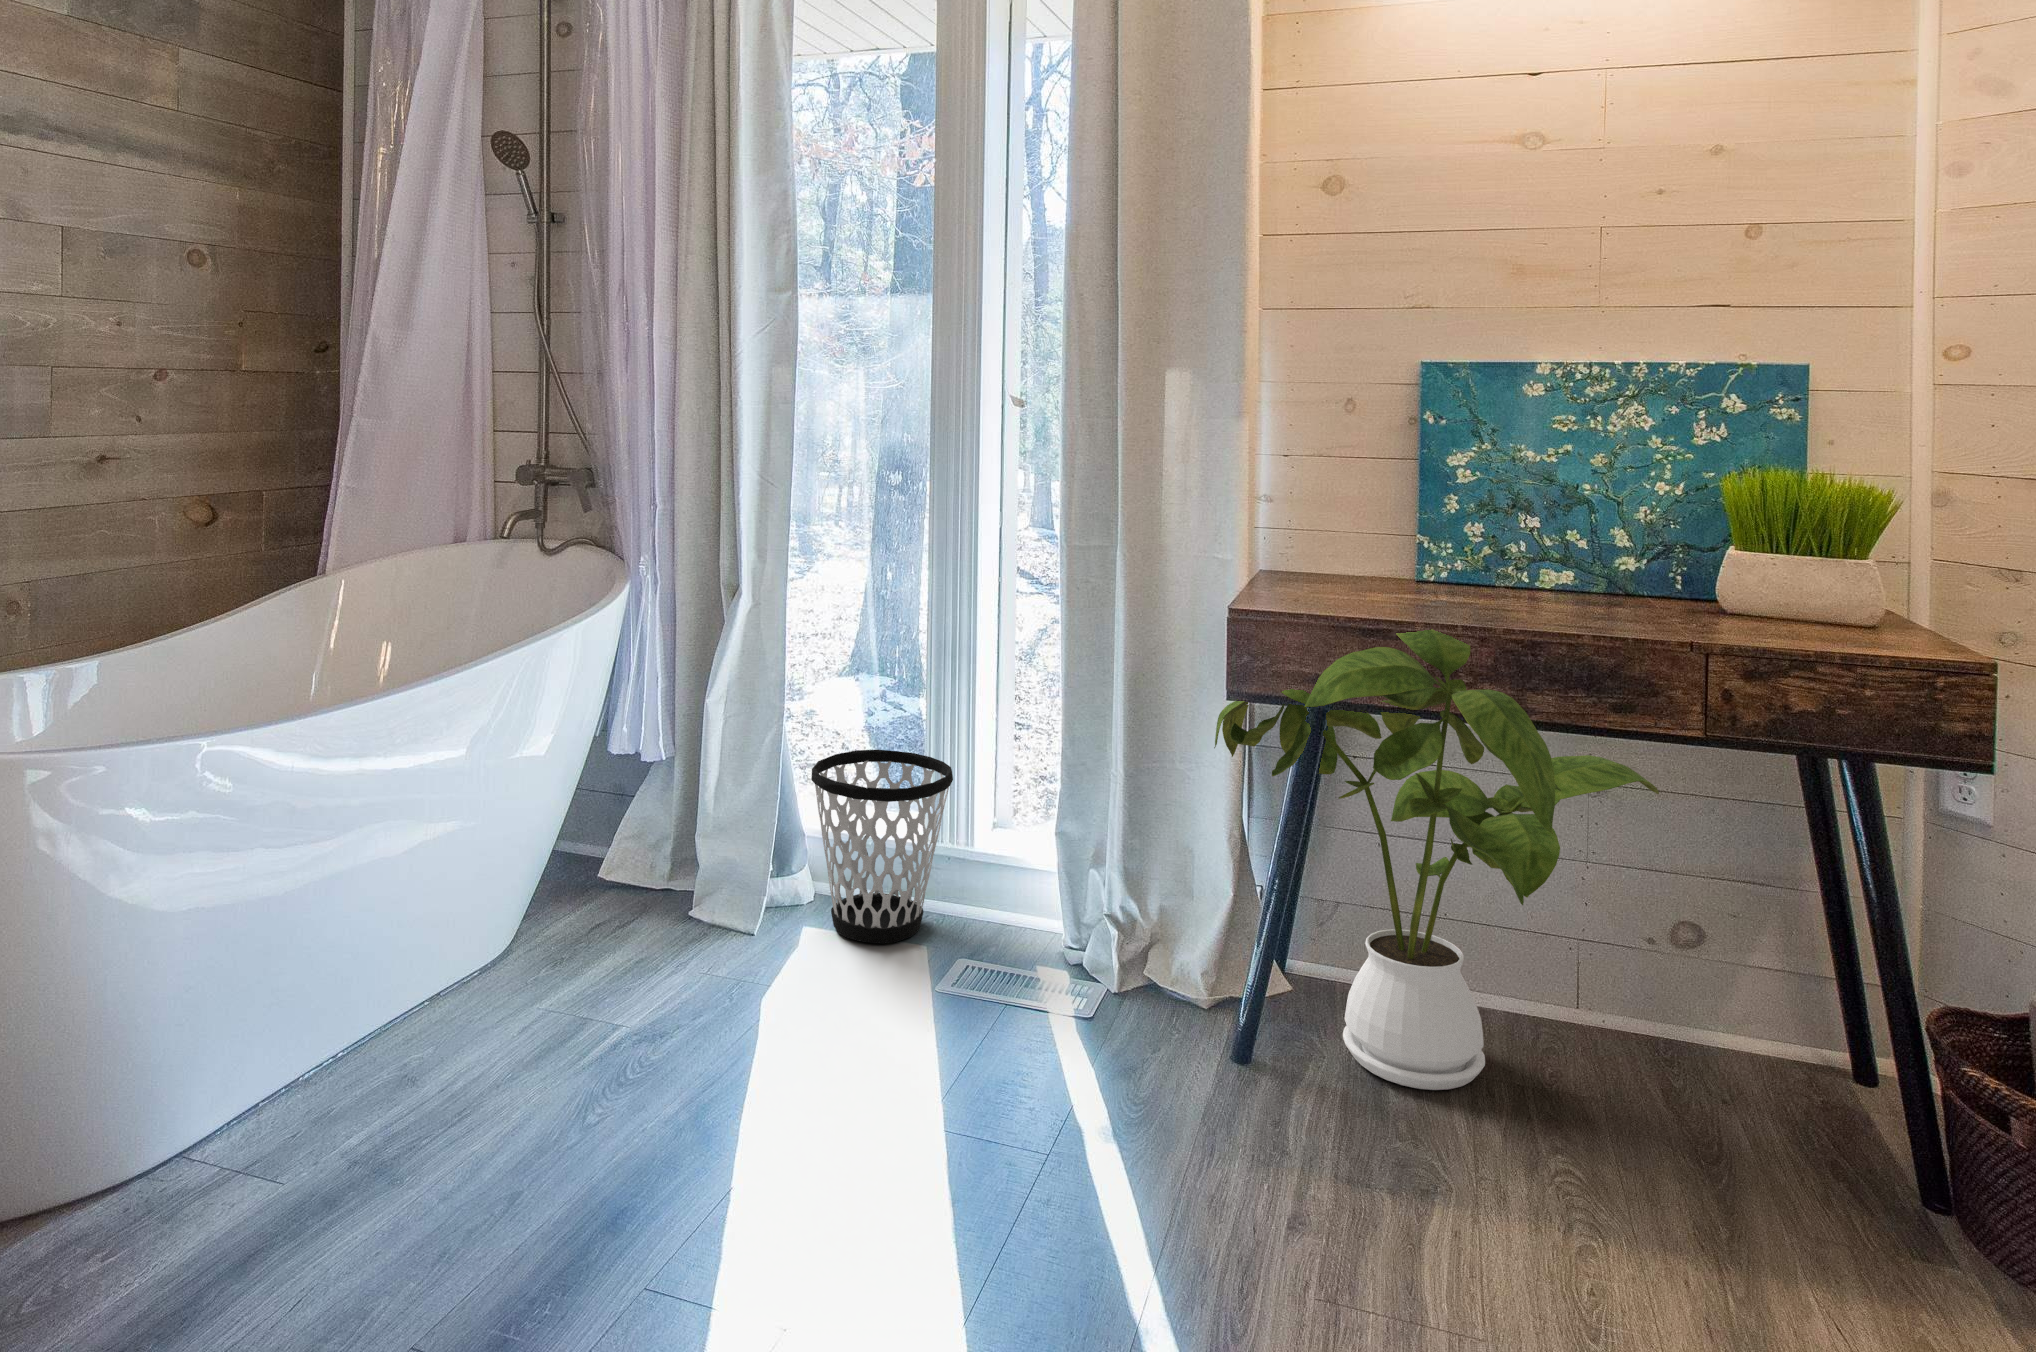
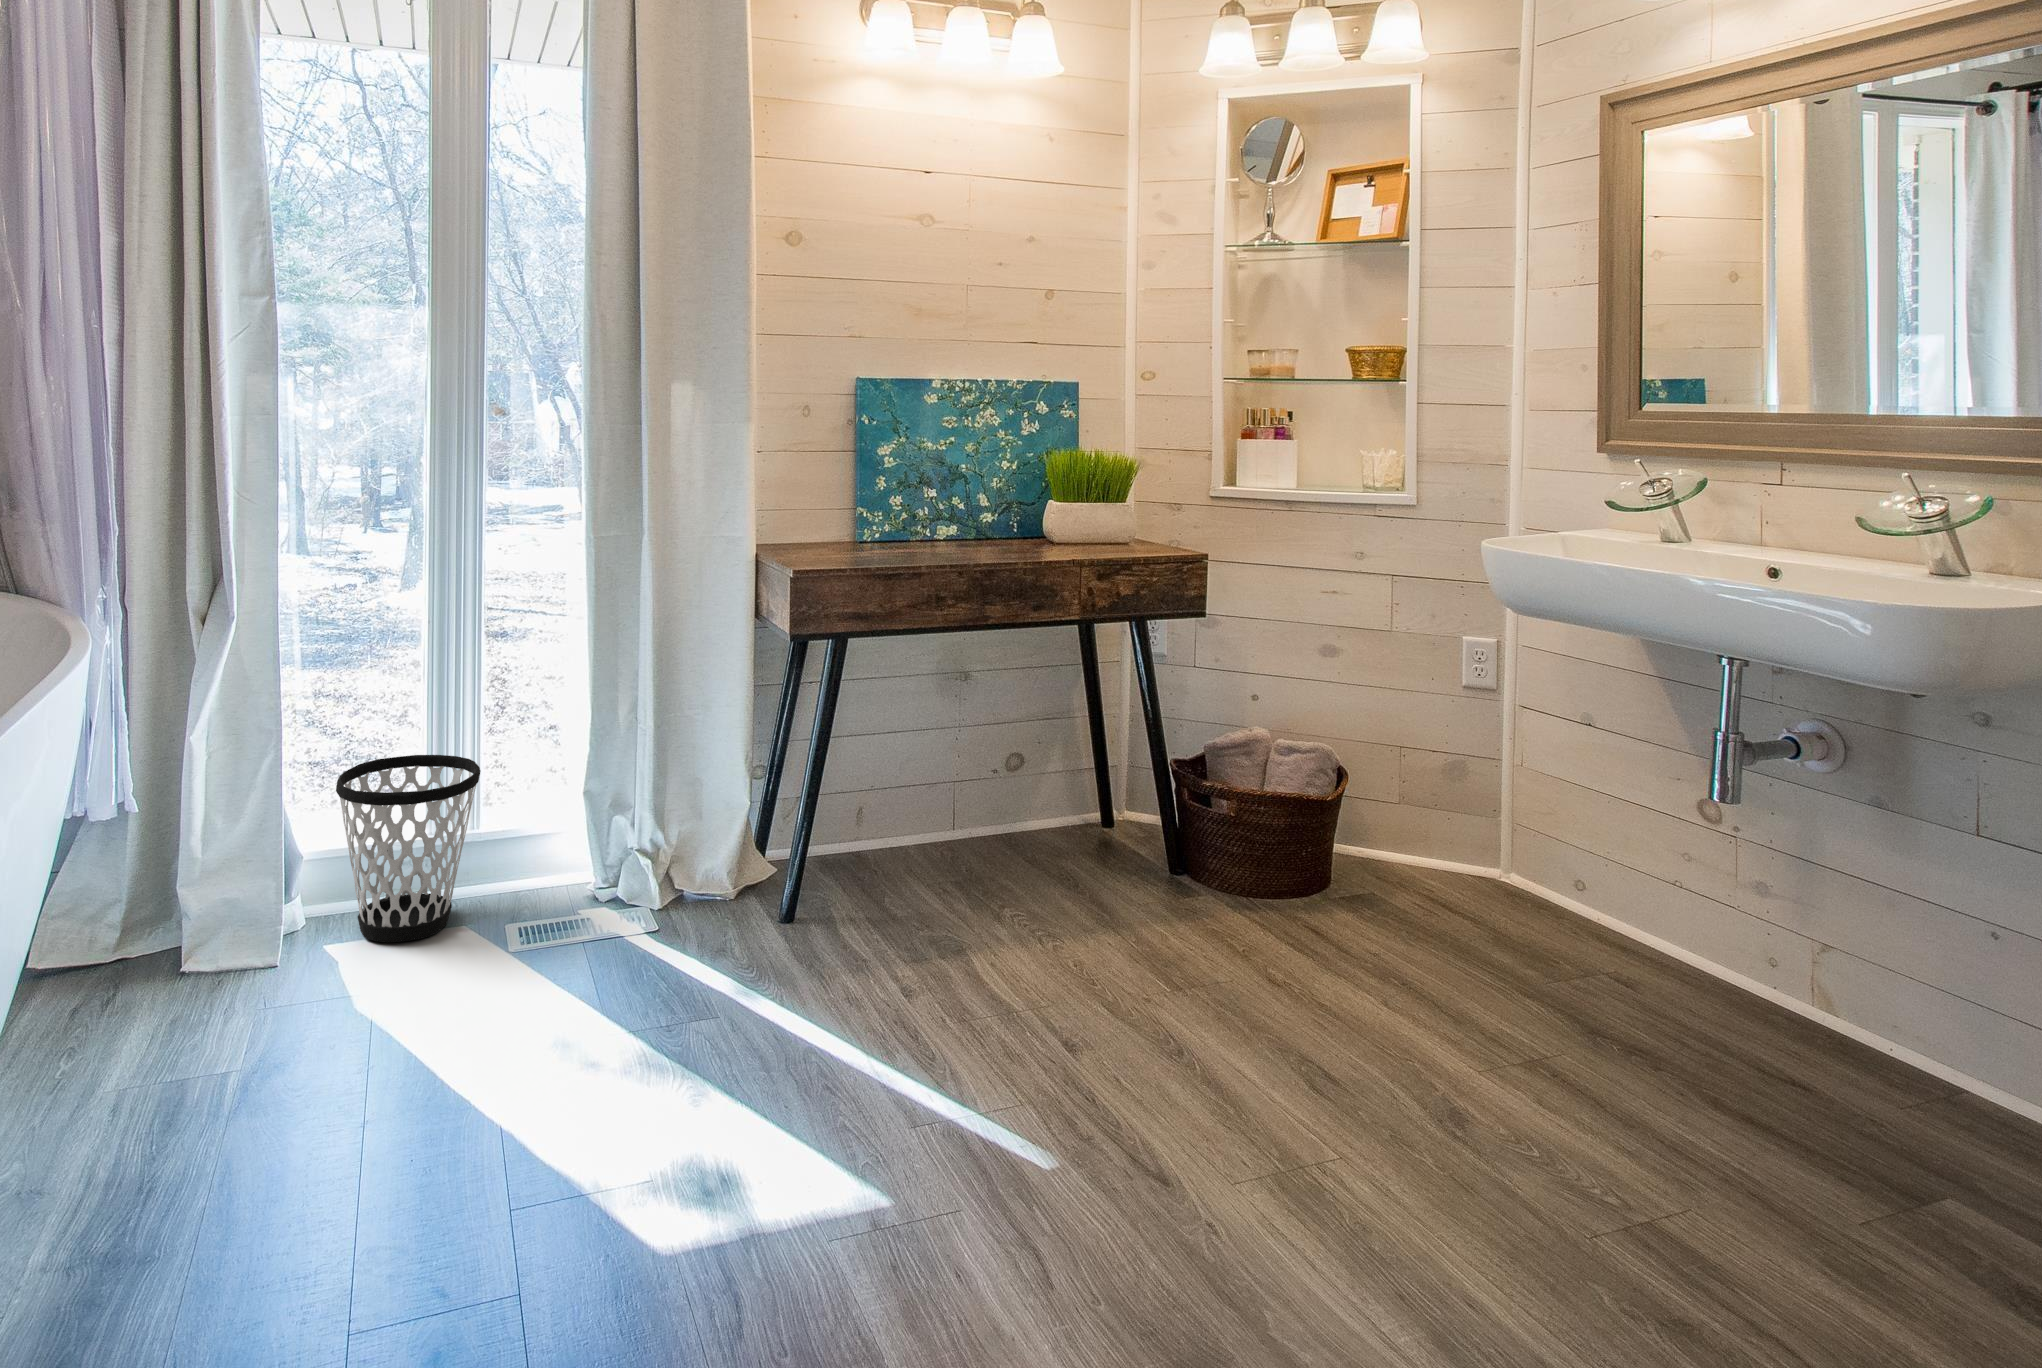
house plant: present [1214,629,1659,1090] -> none [740,571,1037,904]

